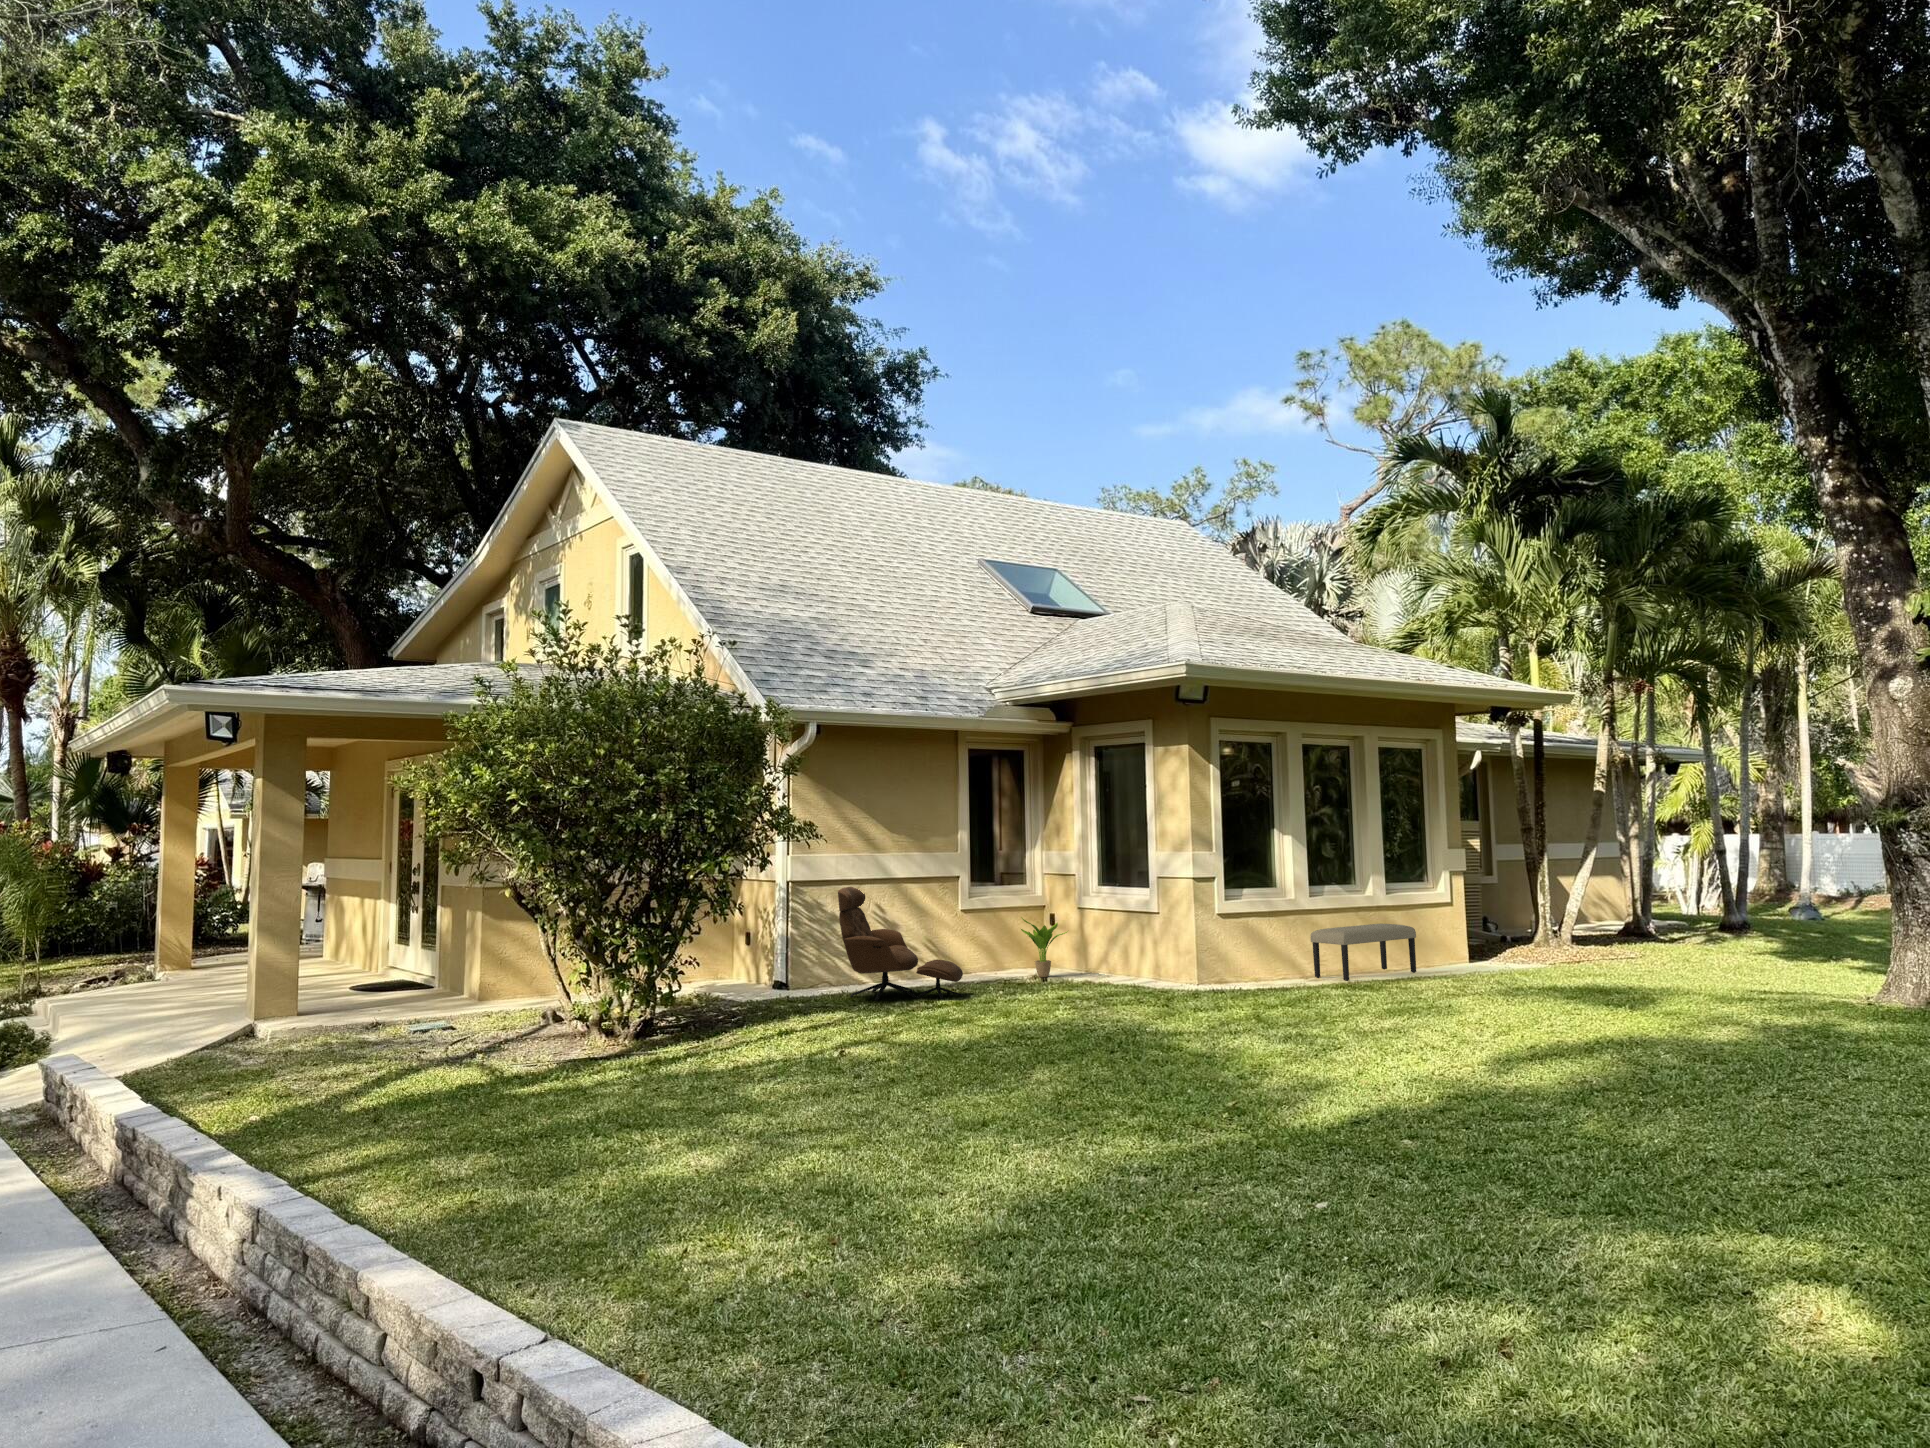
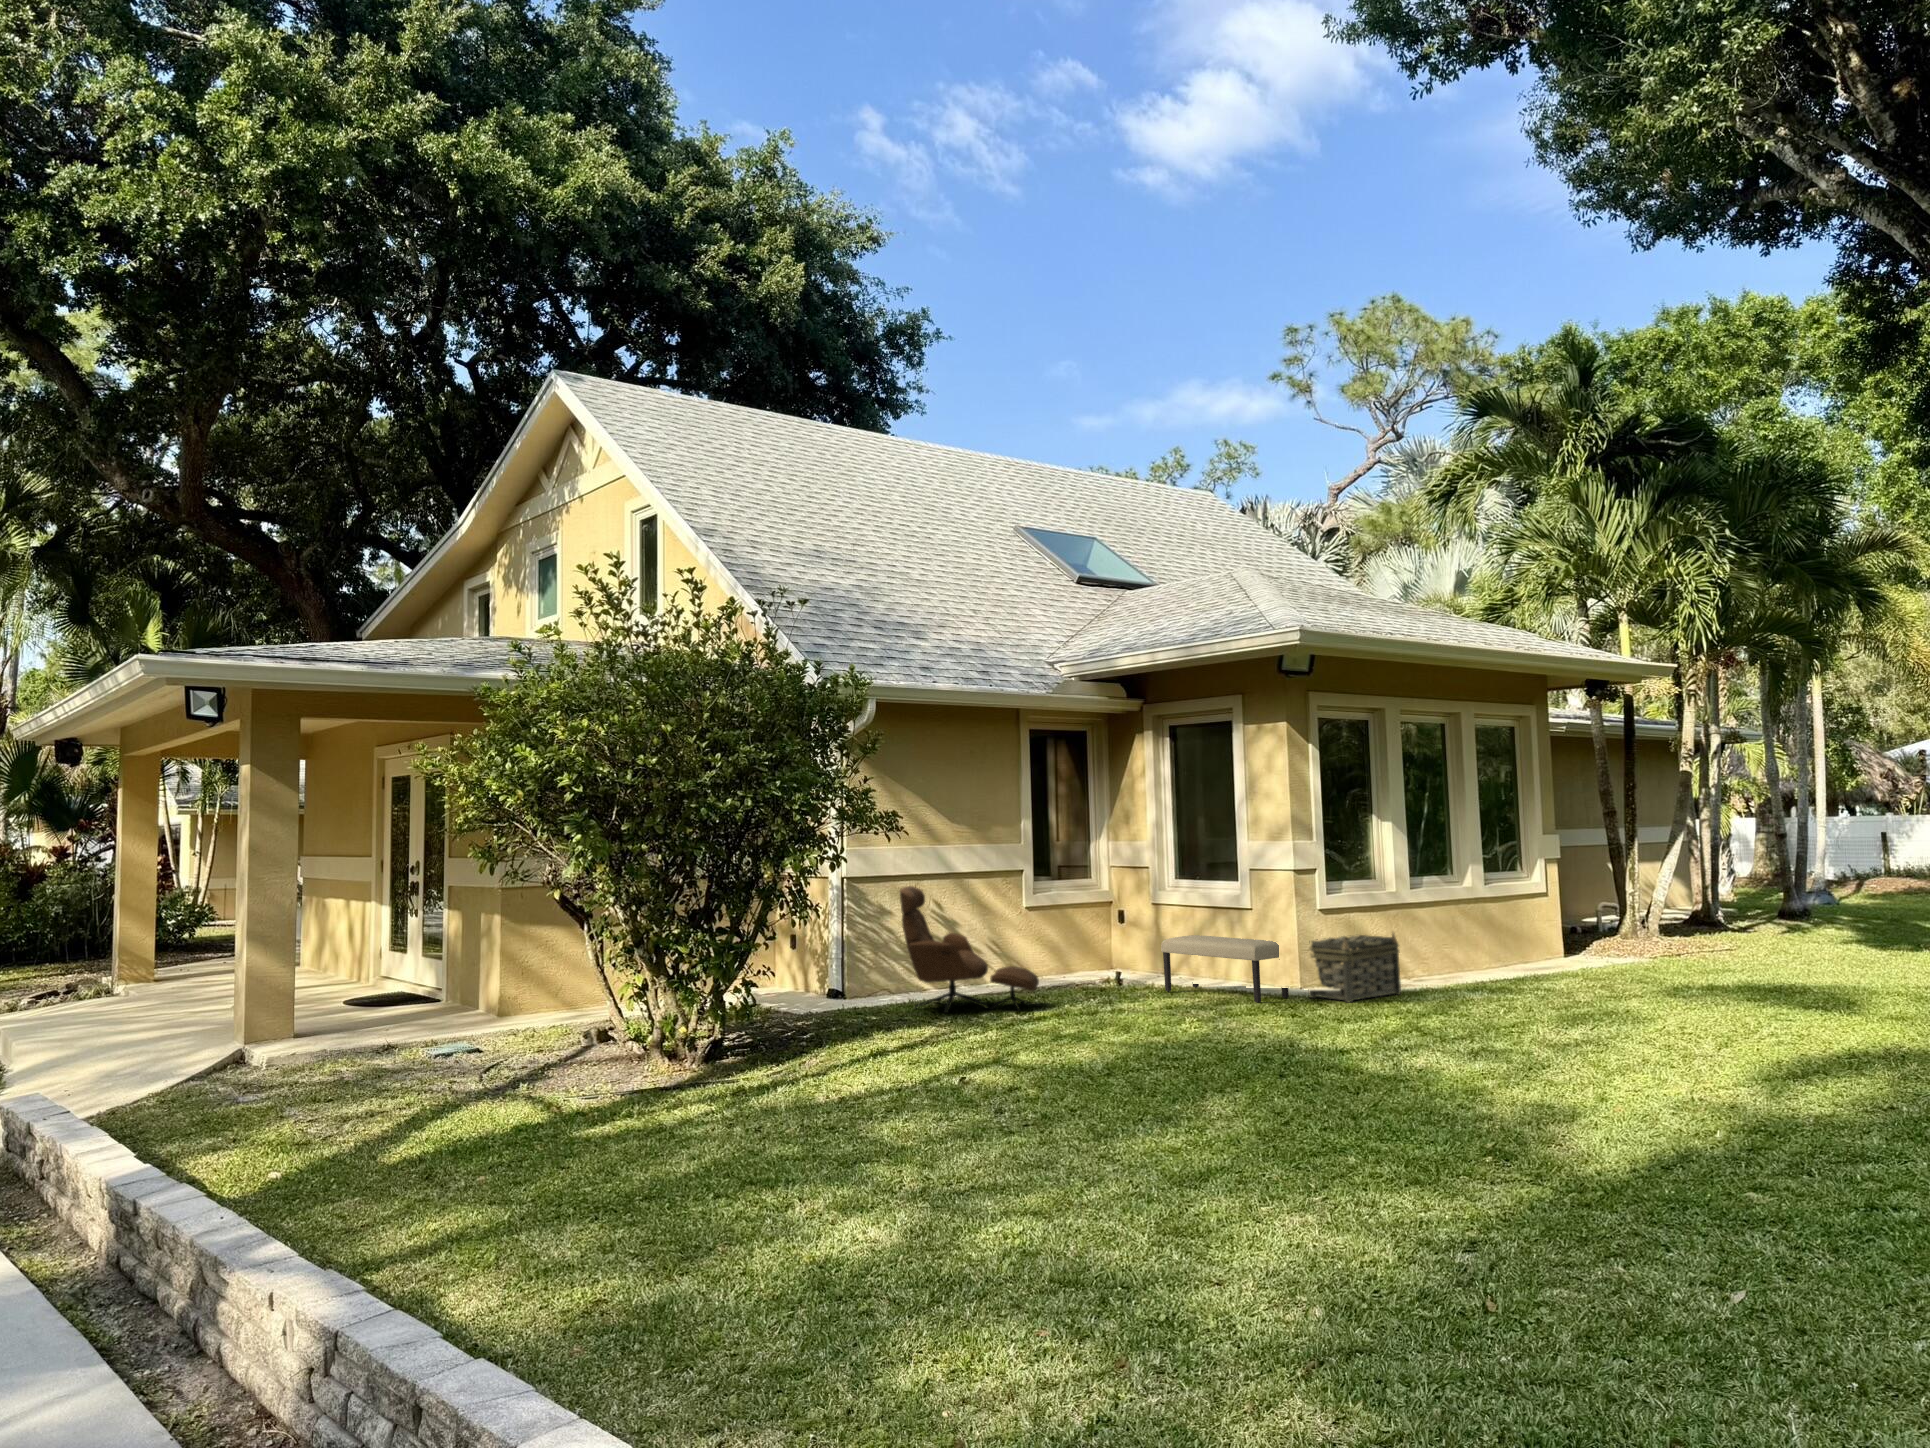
potted plant: present [1021,917,1068,977] -> none [1090,917,1145,984]
bench: present [1311,924,1416,981] -> present [1161,935,1289,1003]
basket: none [1201,932,1288,995] -> present [1309,933,1401,1002]

